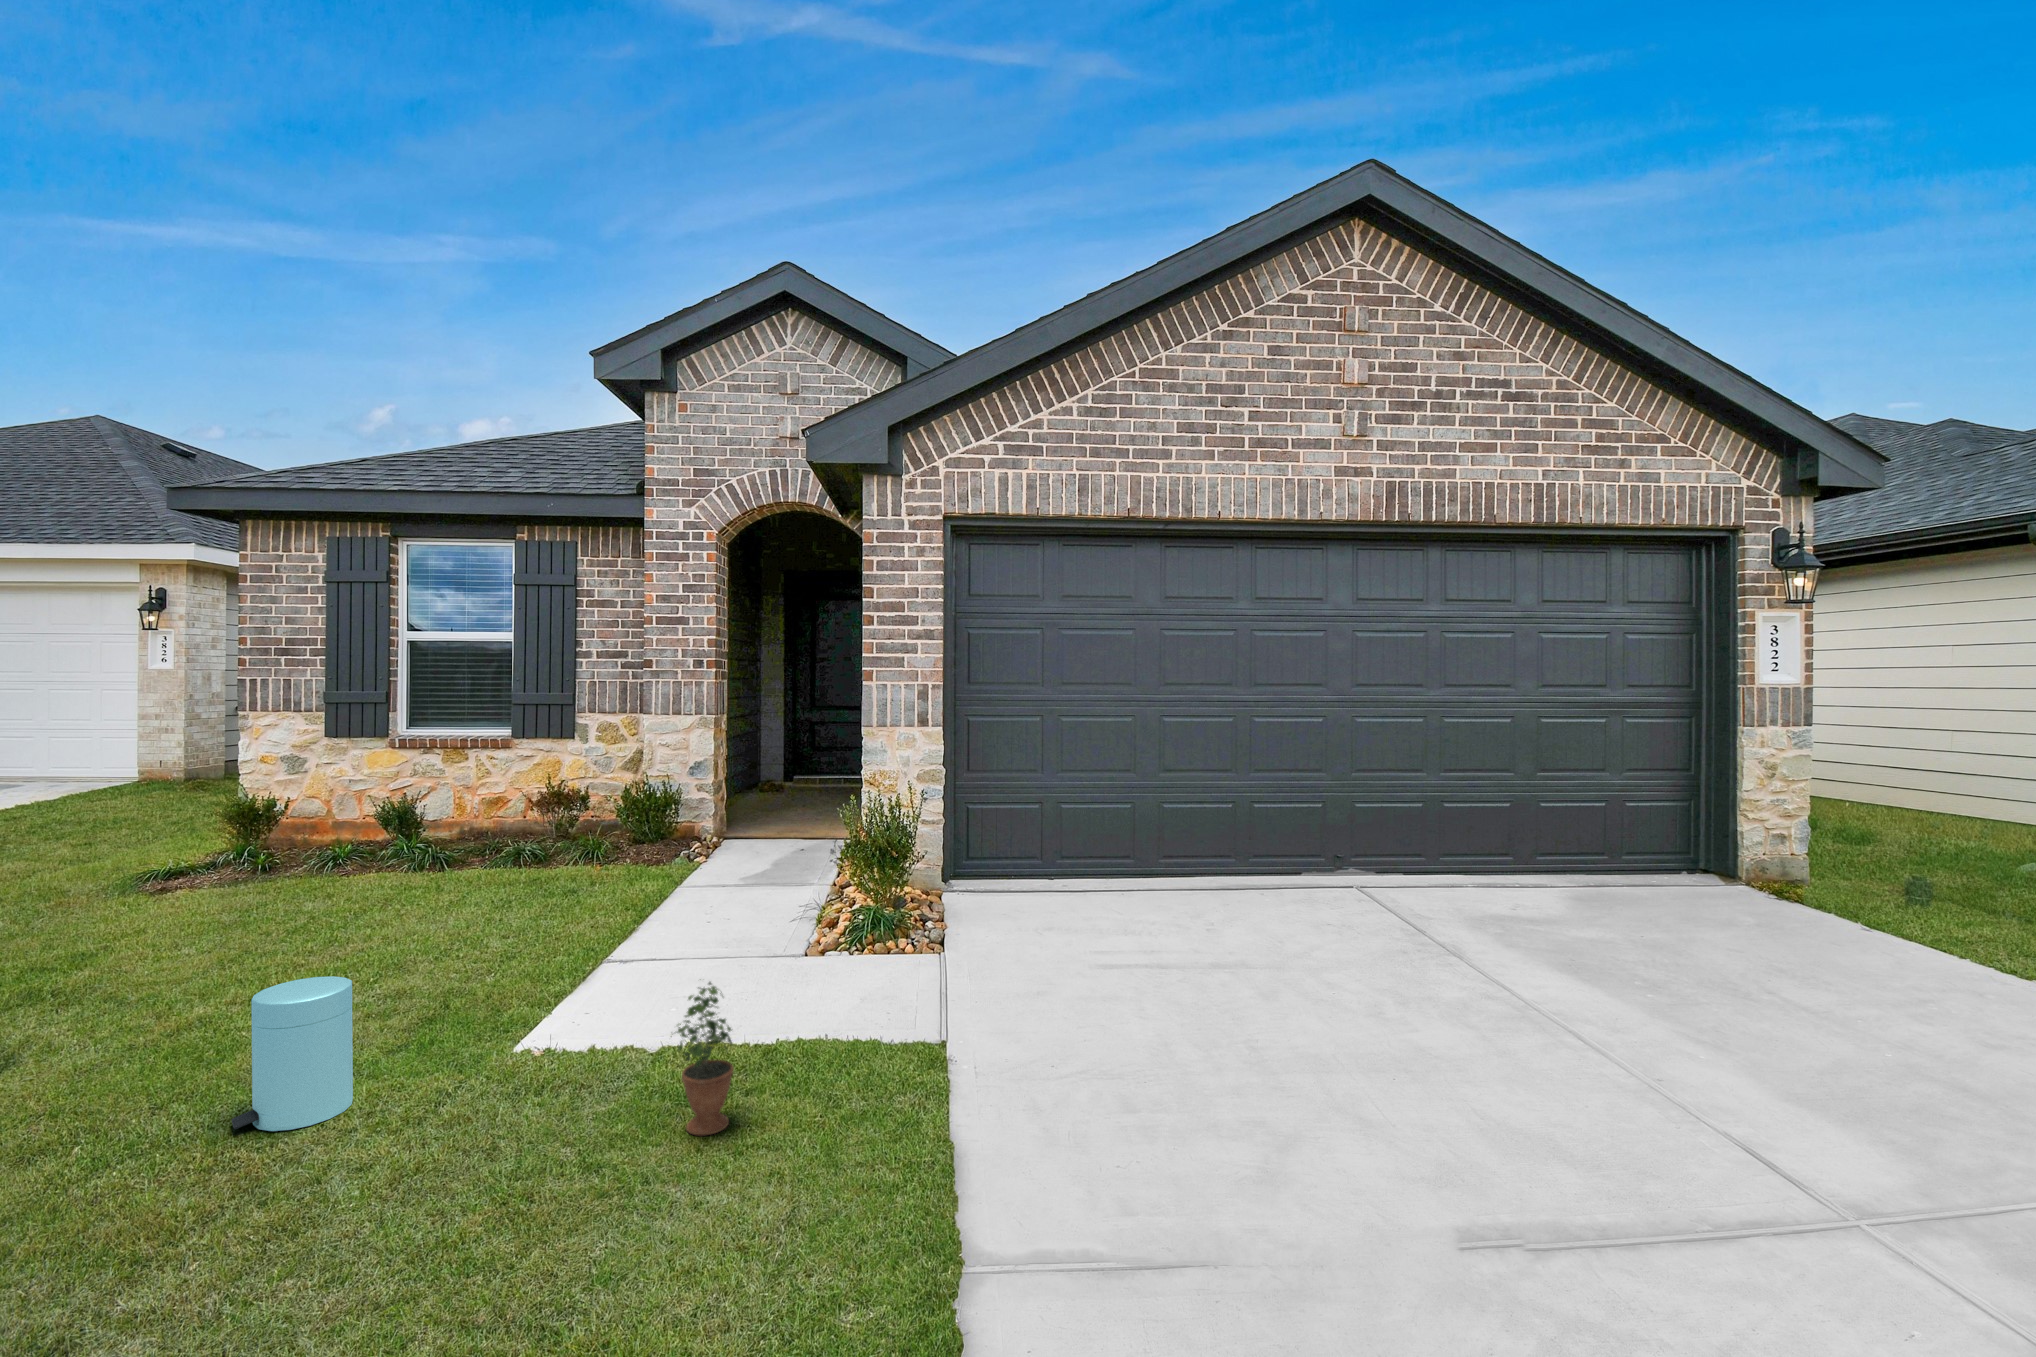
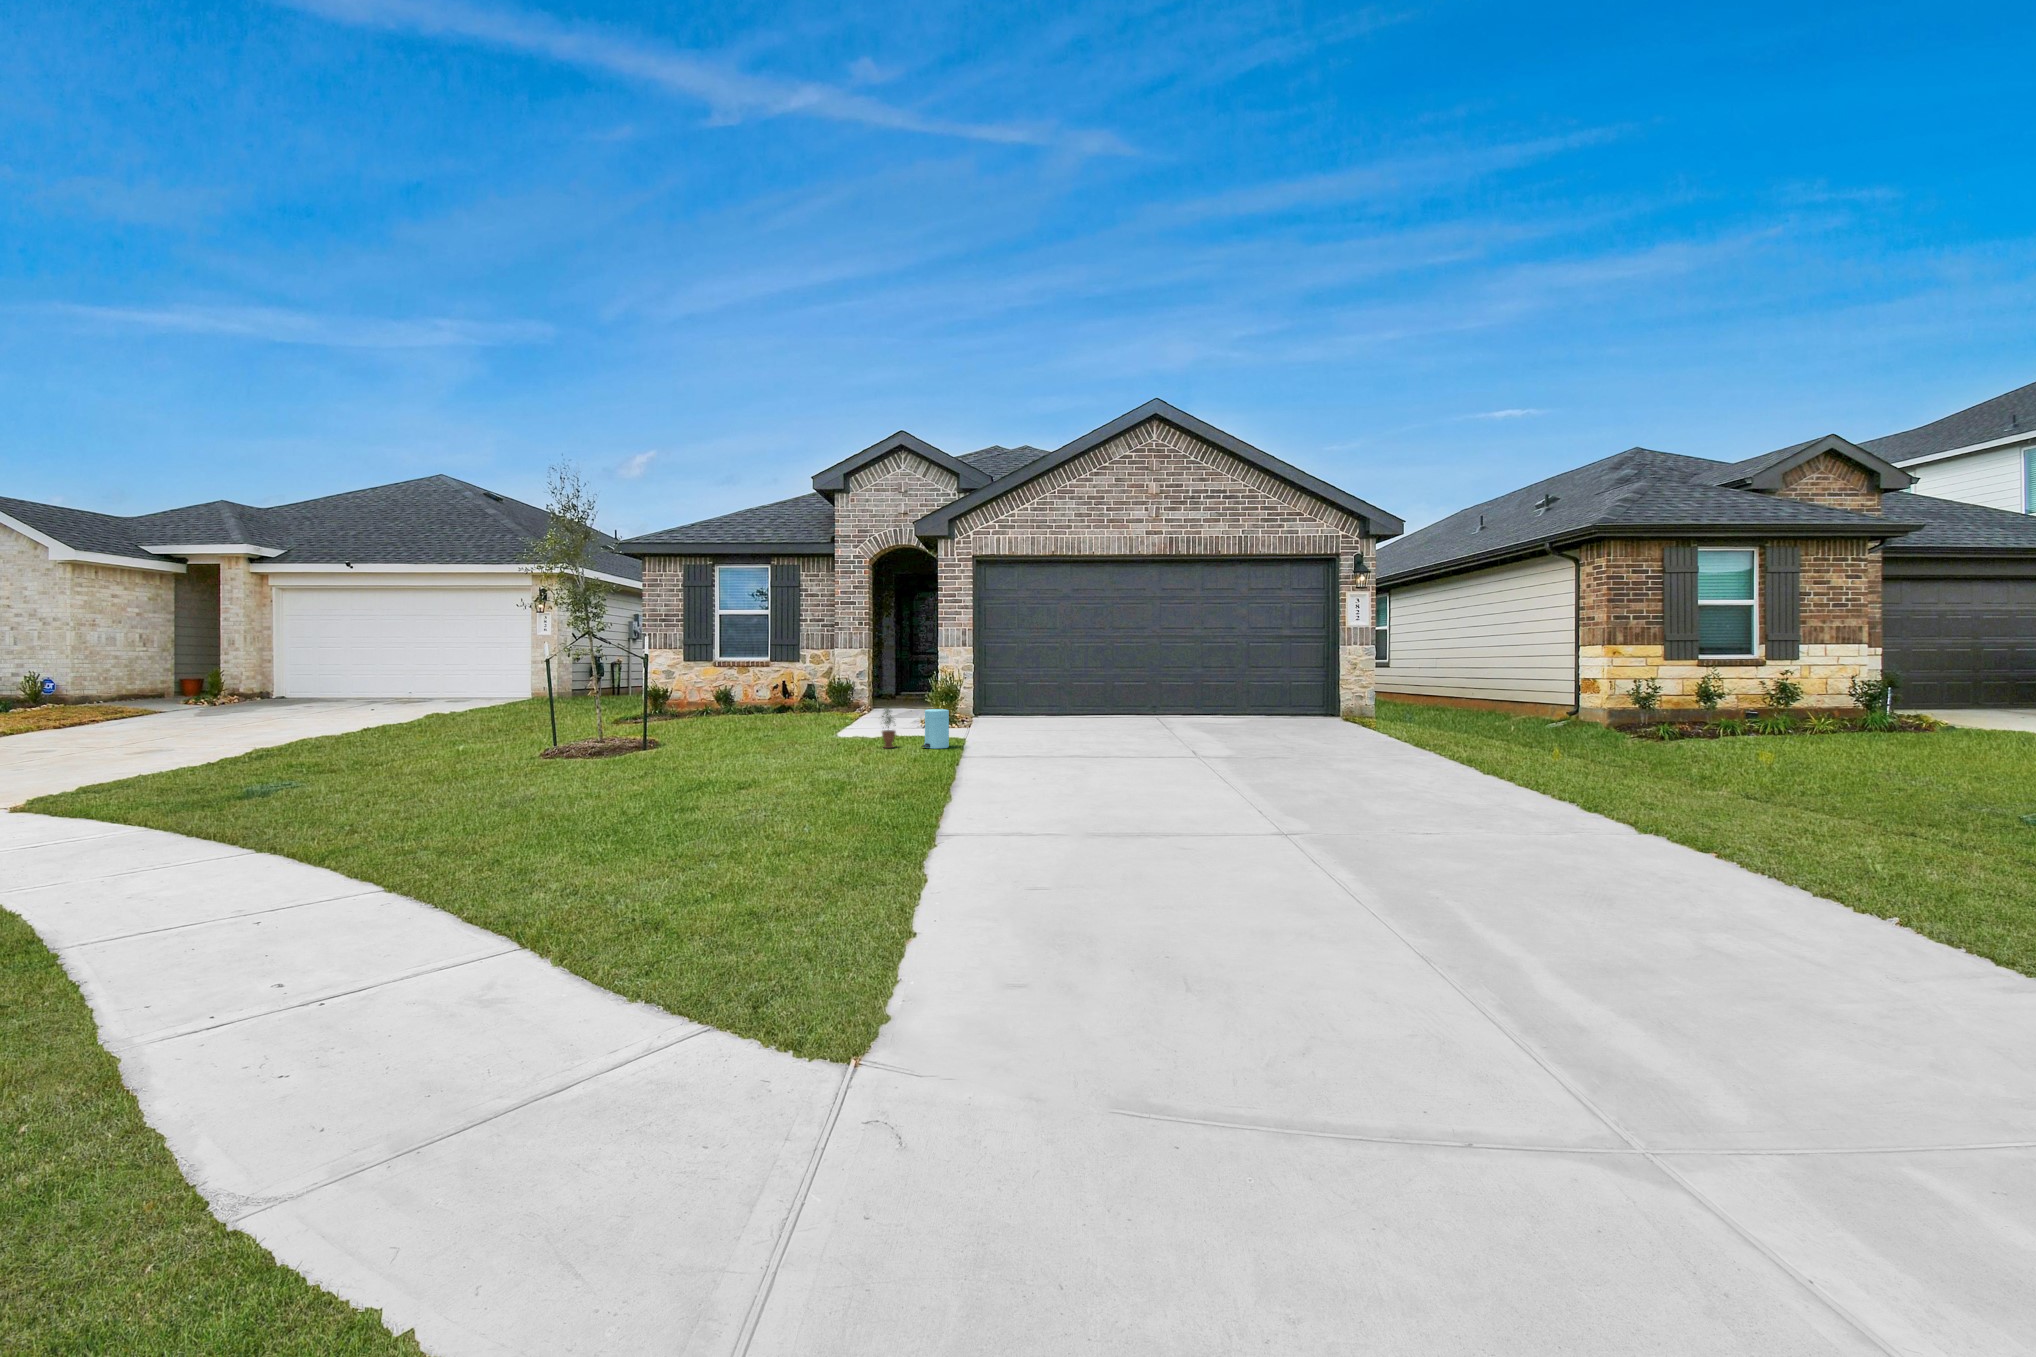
trash can: present [232,976,353,1131] -> present [921,709,949,749]

